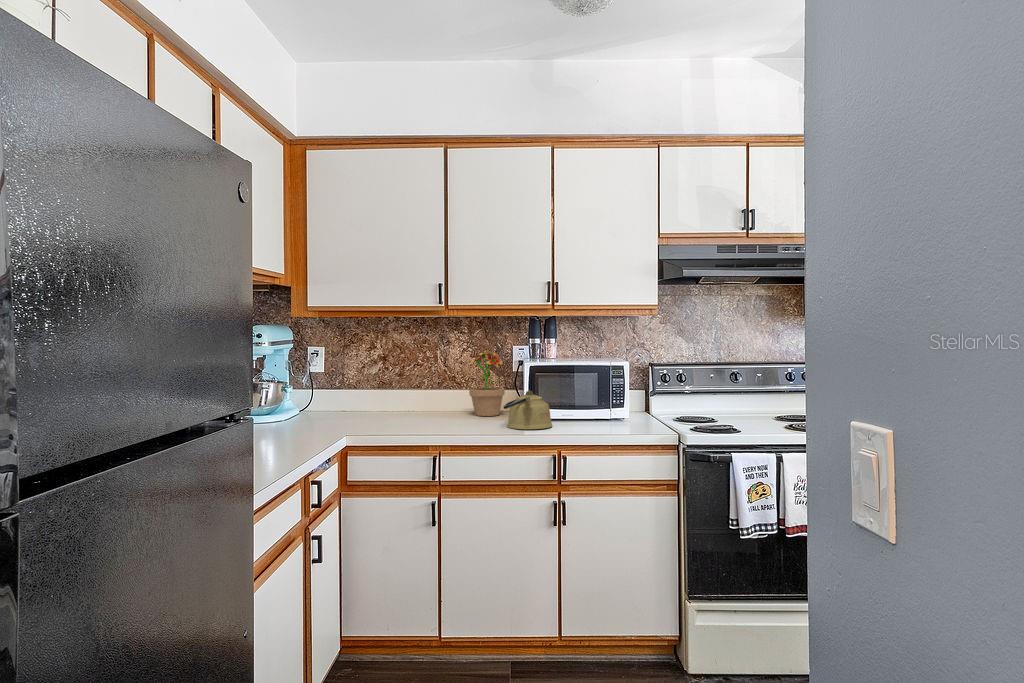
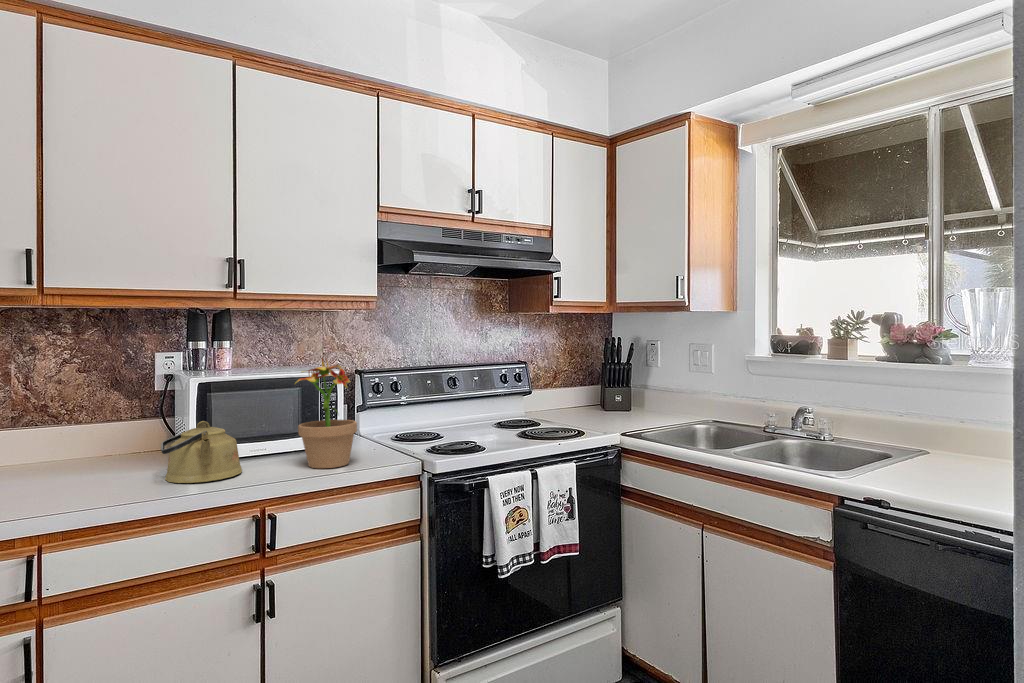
potted plant: present [466,348,505,416] -> present [295,358,357,468]

